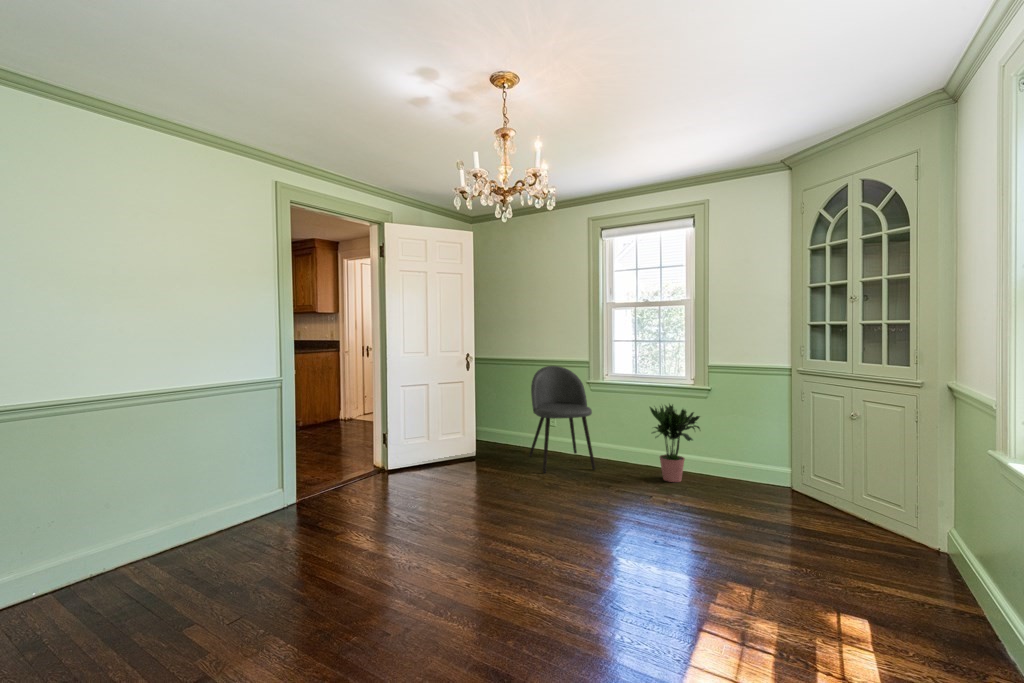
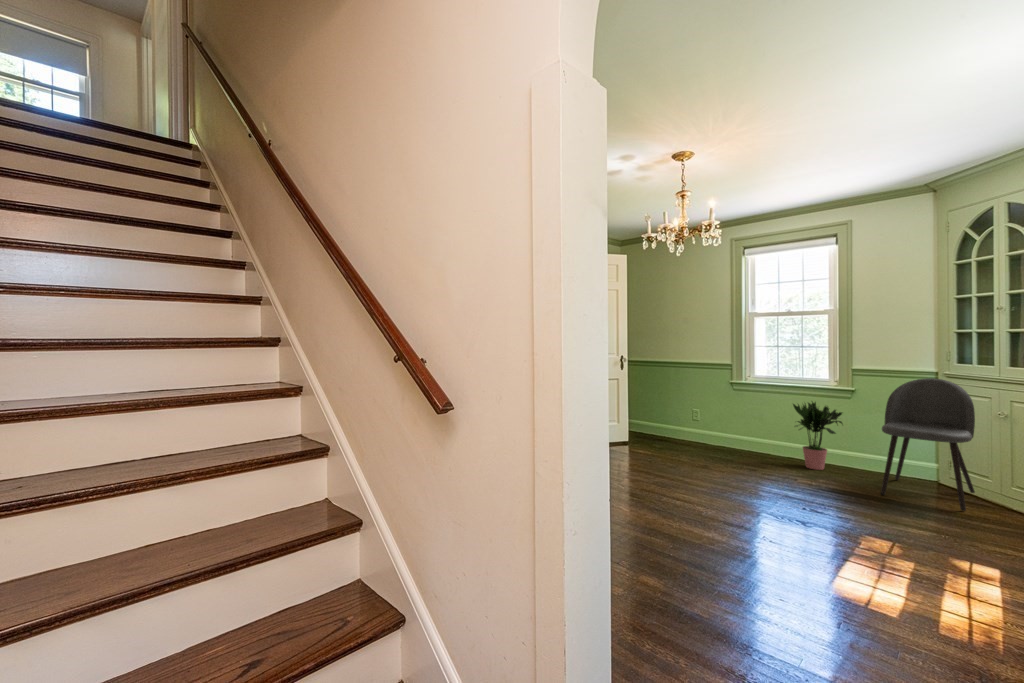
dining chair: present [529,366,595,473] -> present [881,378,975,511]

